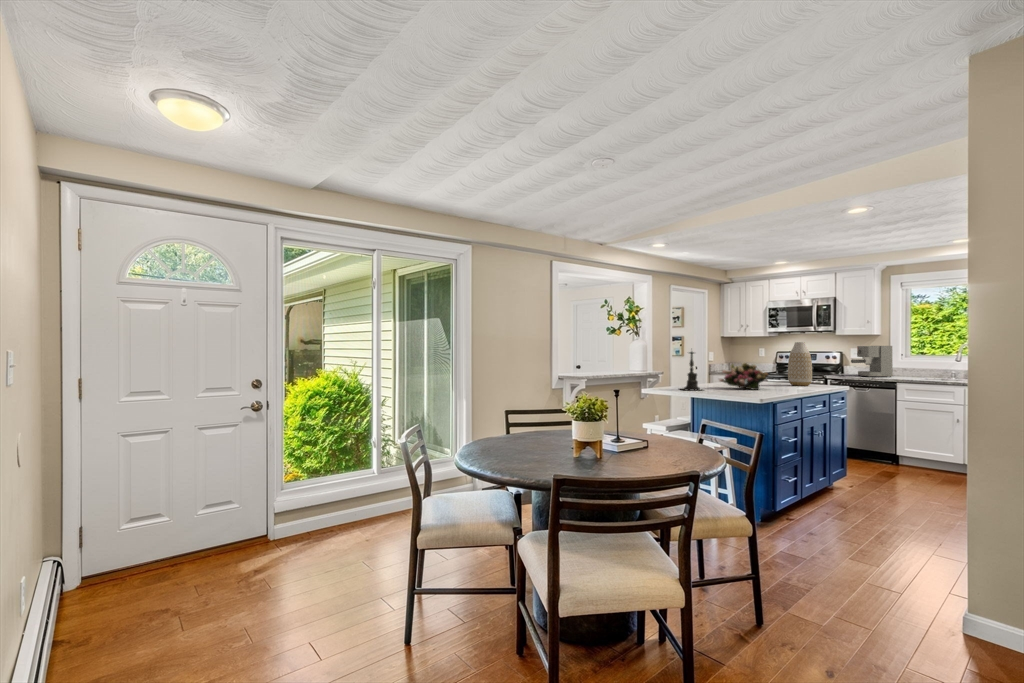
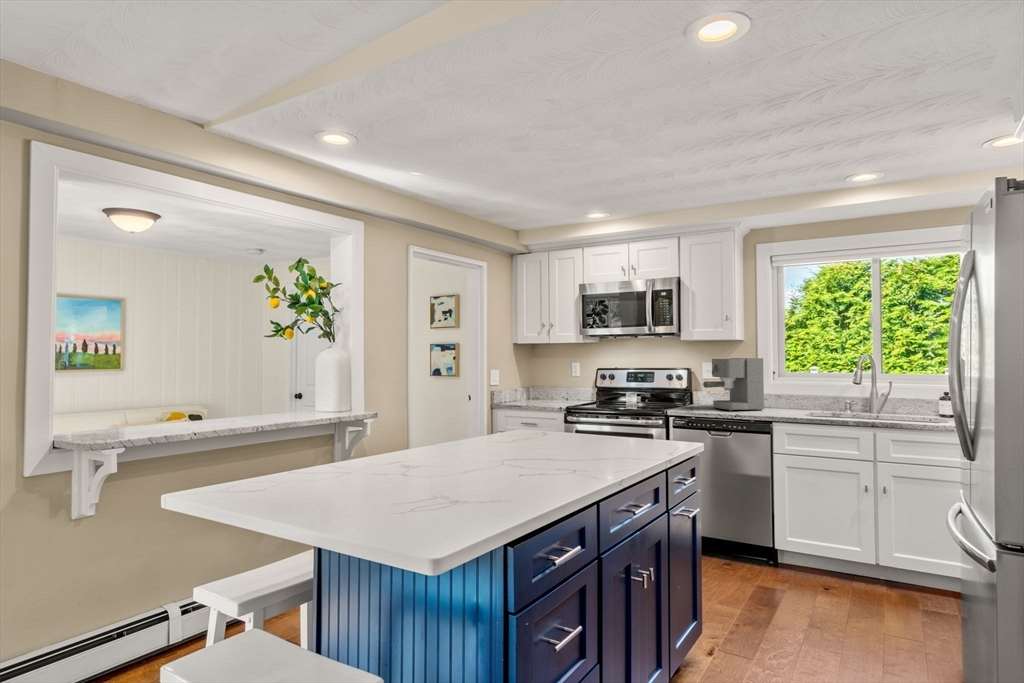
vase: present [788,342,812,386] -> none [588,352,634,448]
candle holder: present [682,351,701,391] -> none [294,362,357,490]
flower arrangement: present [719,362,768,390] -> none [415,400,529,475]

